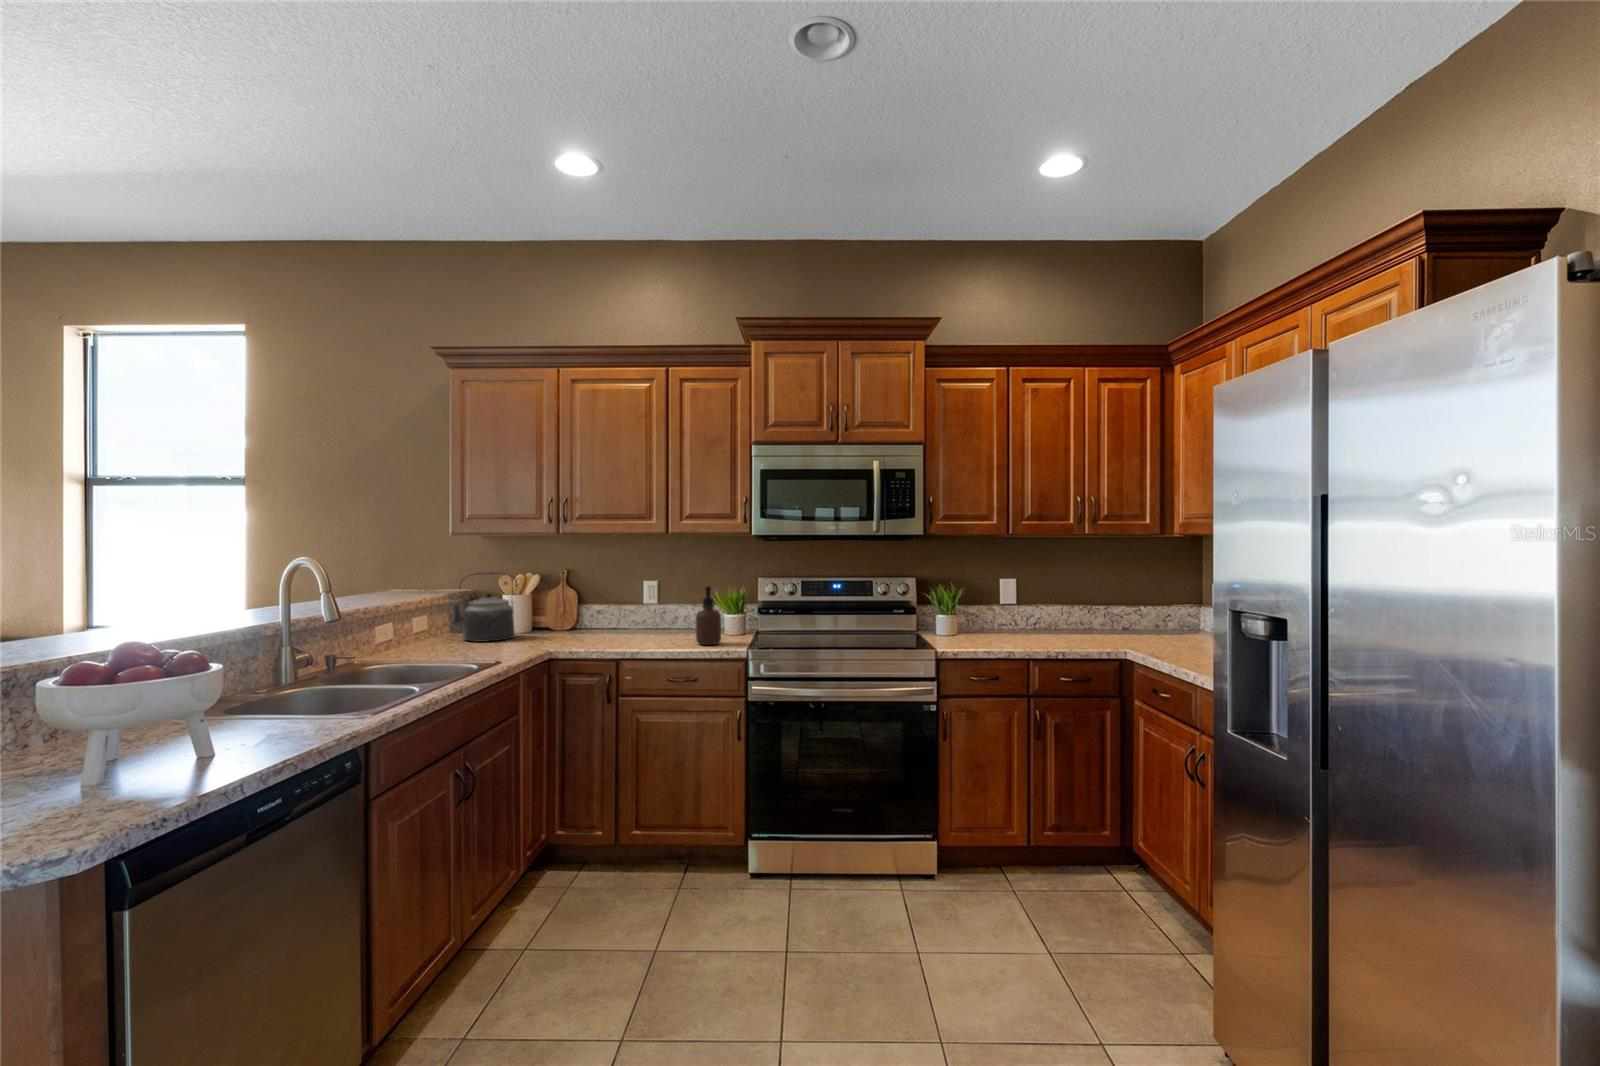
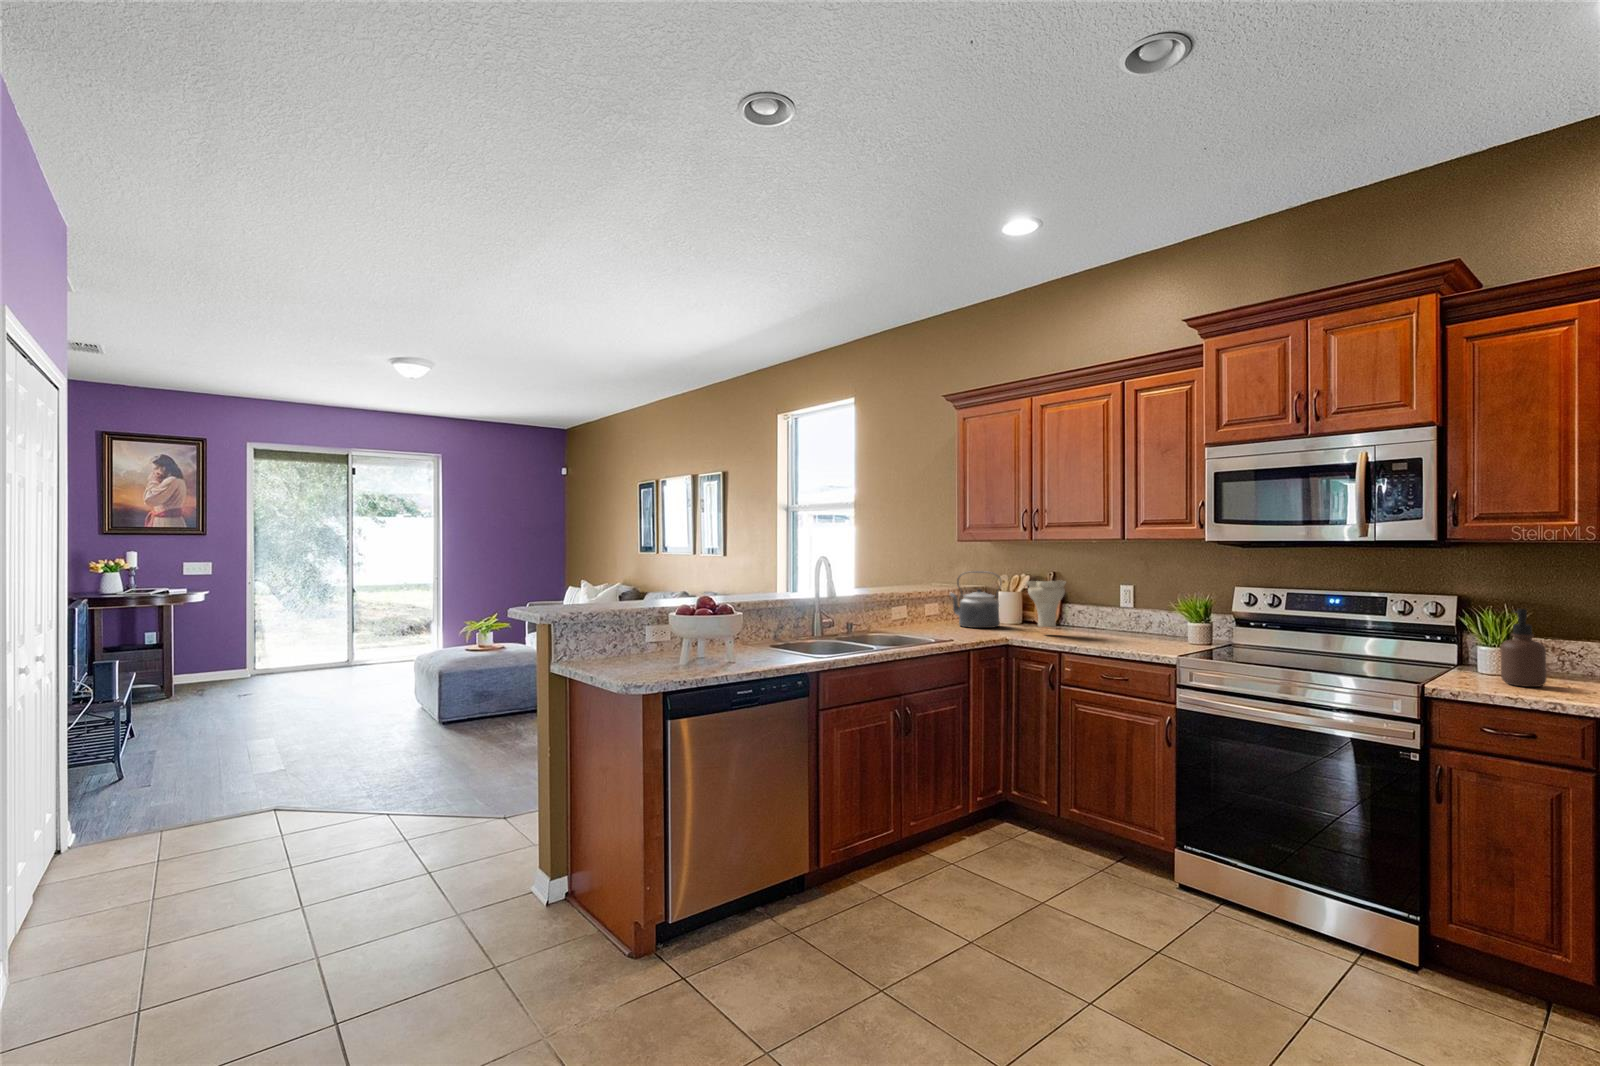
vase: none [553,577,608,636] -> present [1026,581,1066,627]
soap dispenser: present [696,586,721,645] -> present [1500,609,1546,687]

